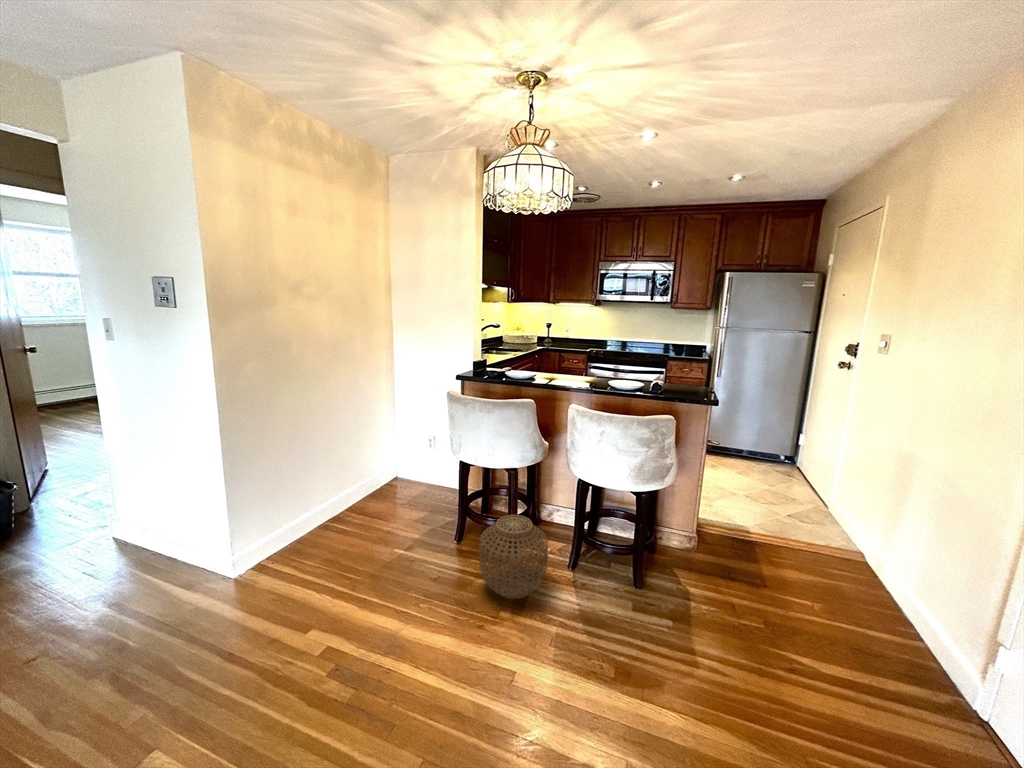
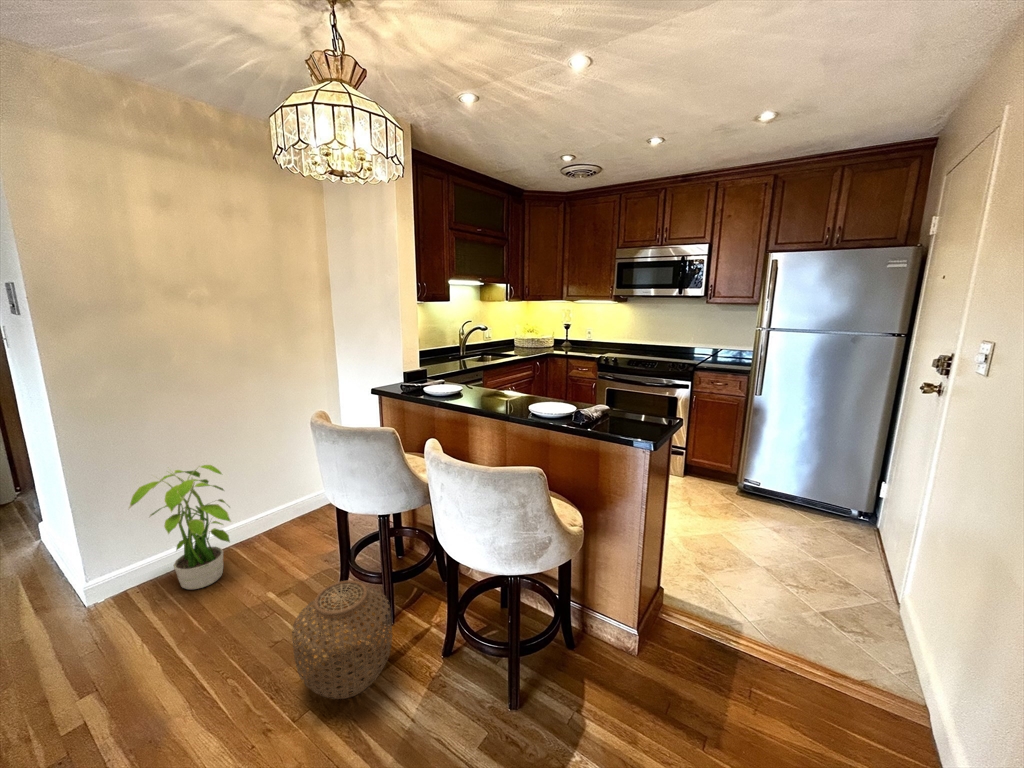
potted plant: none [283,443,362,553] -> present [129,465,231,589]

